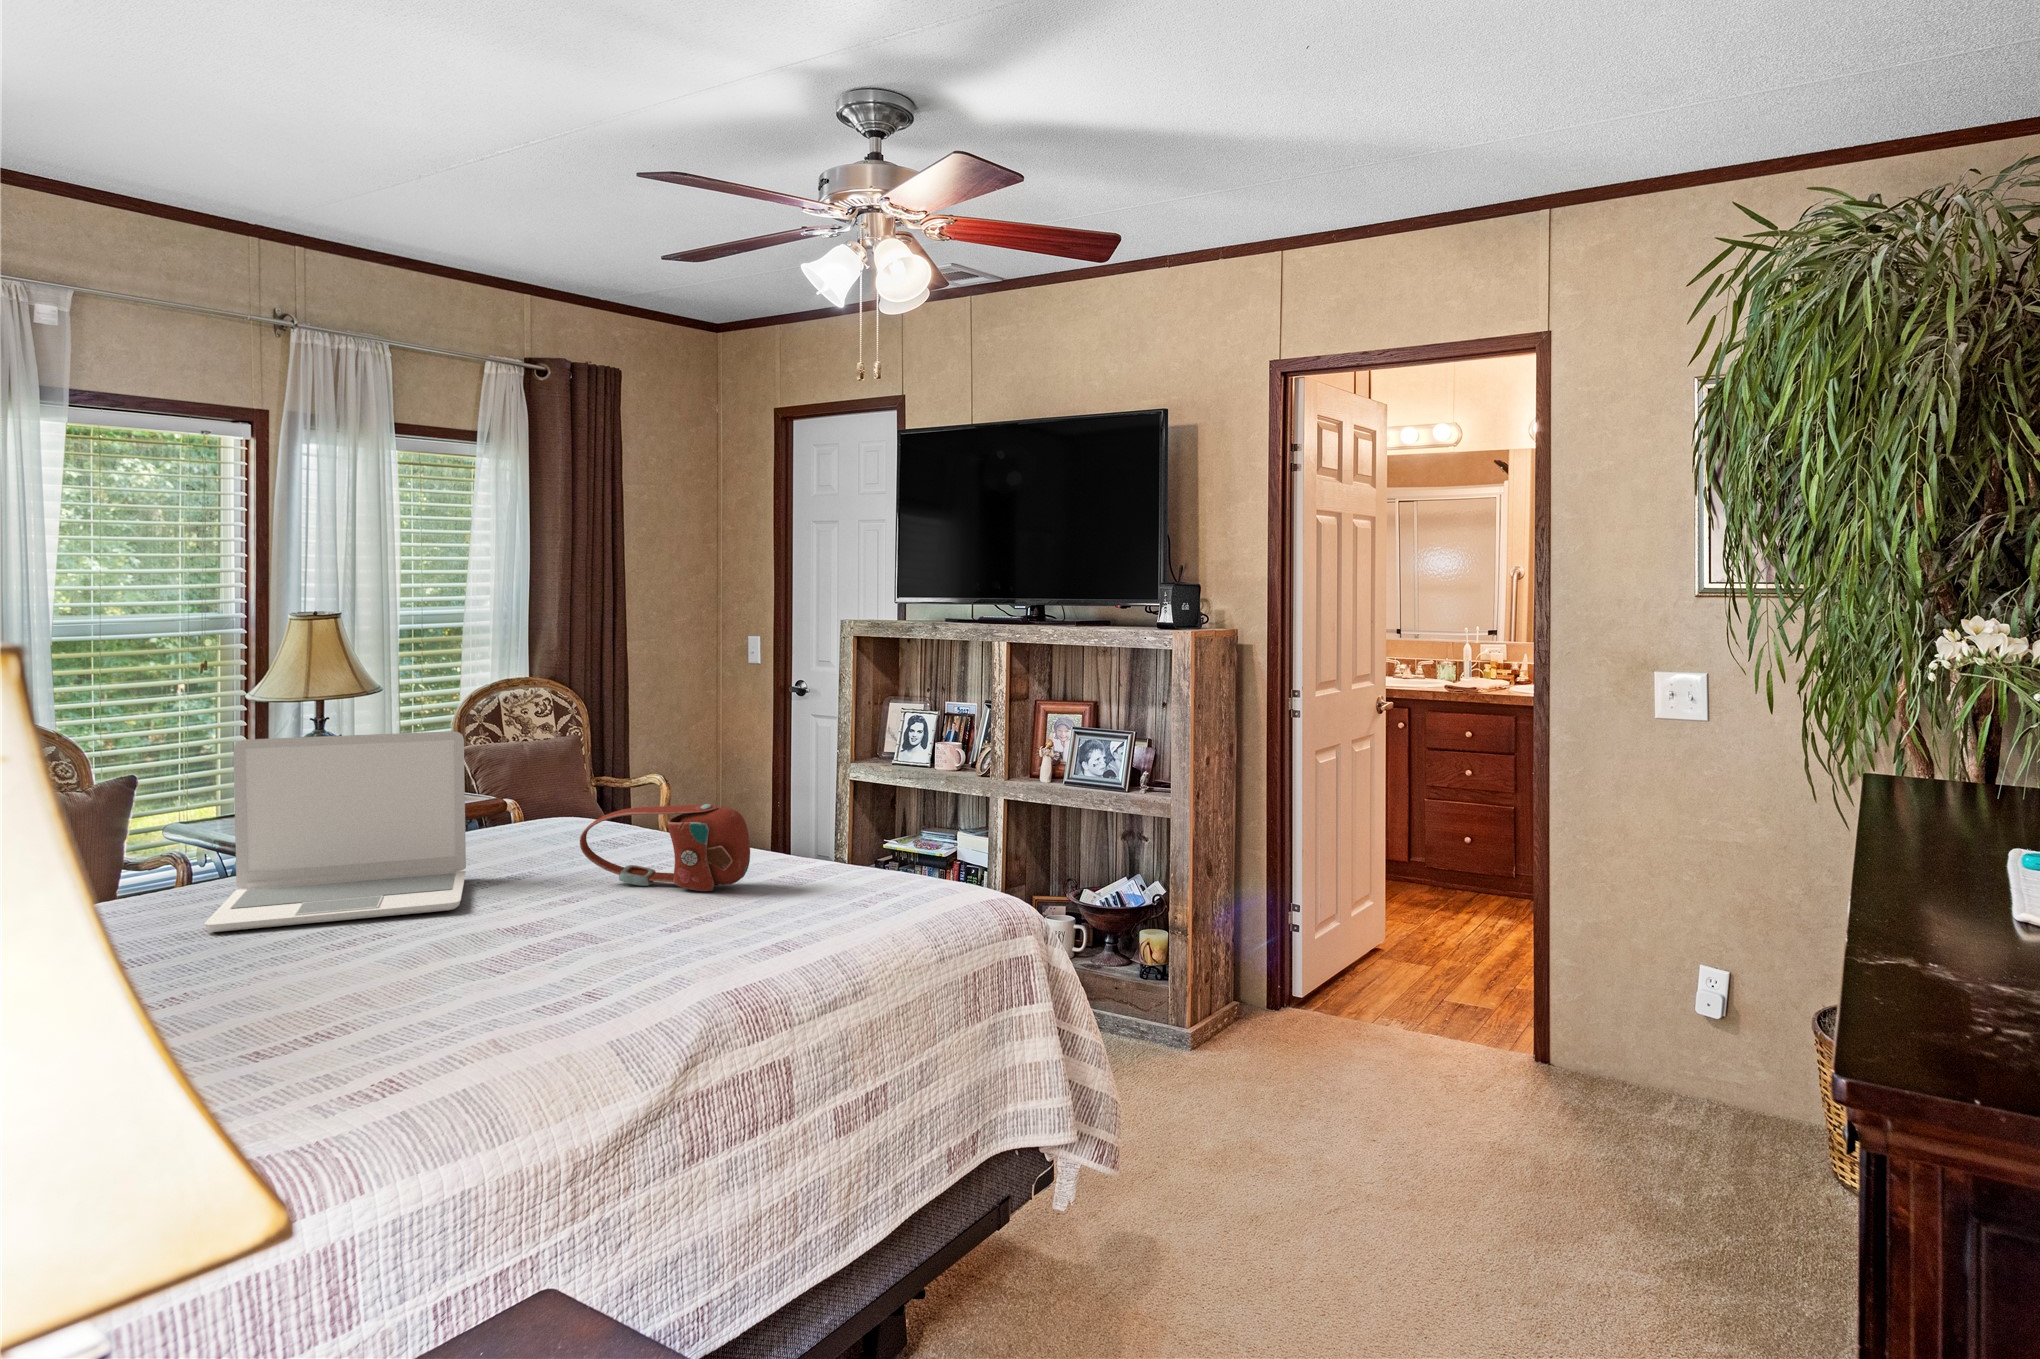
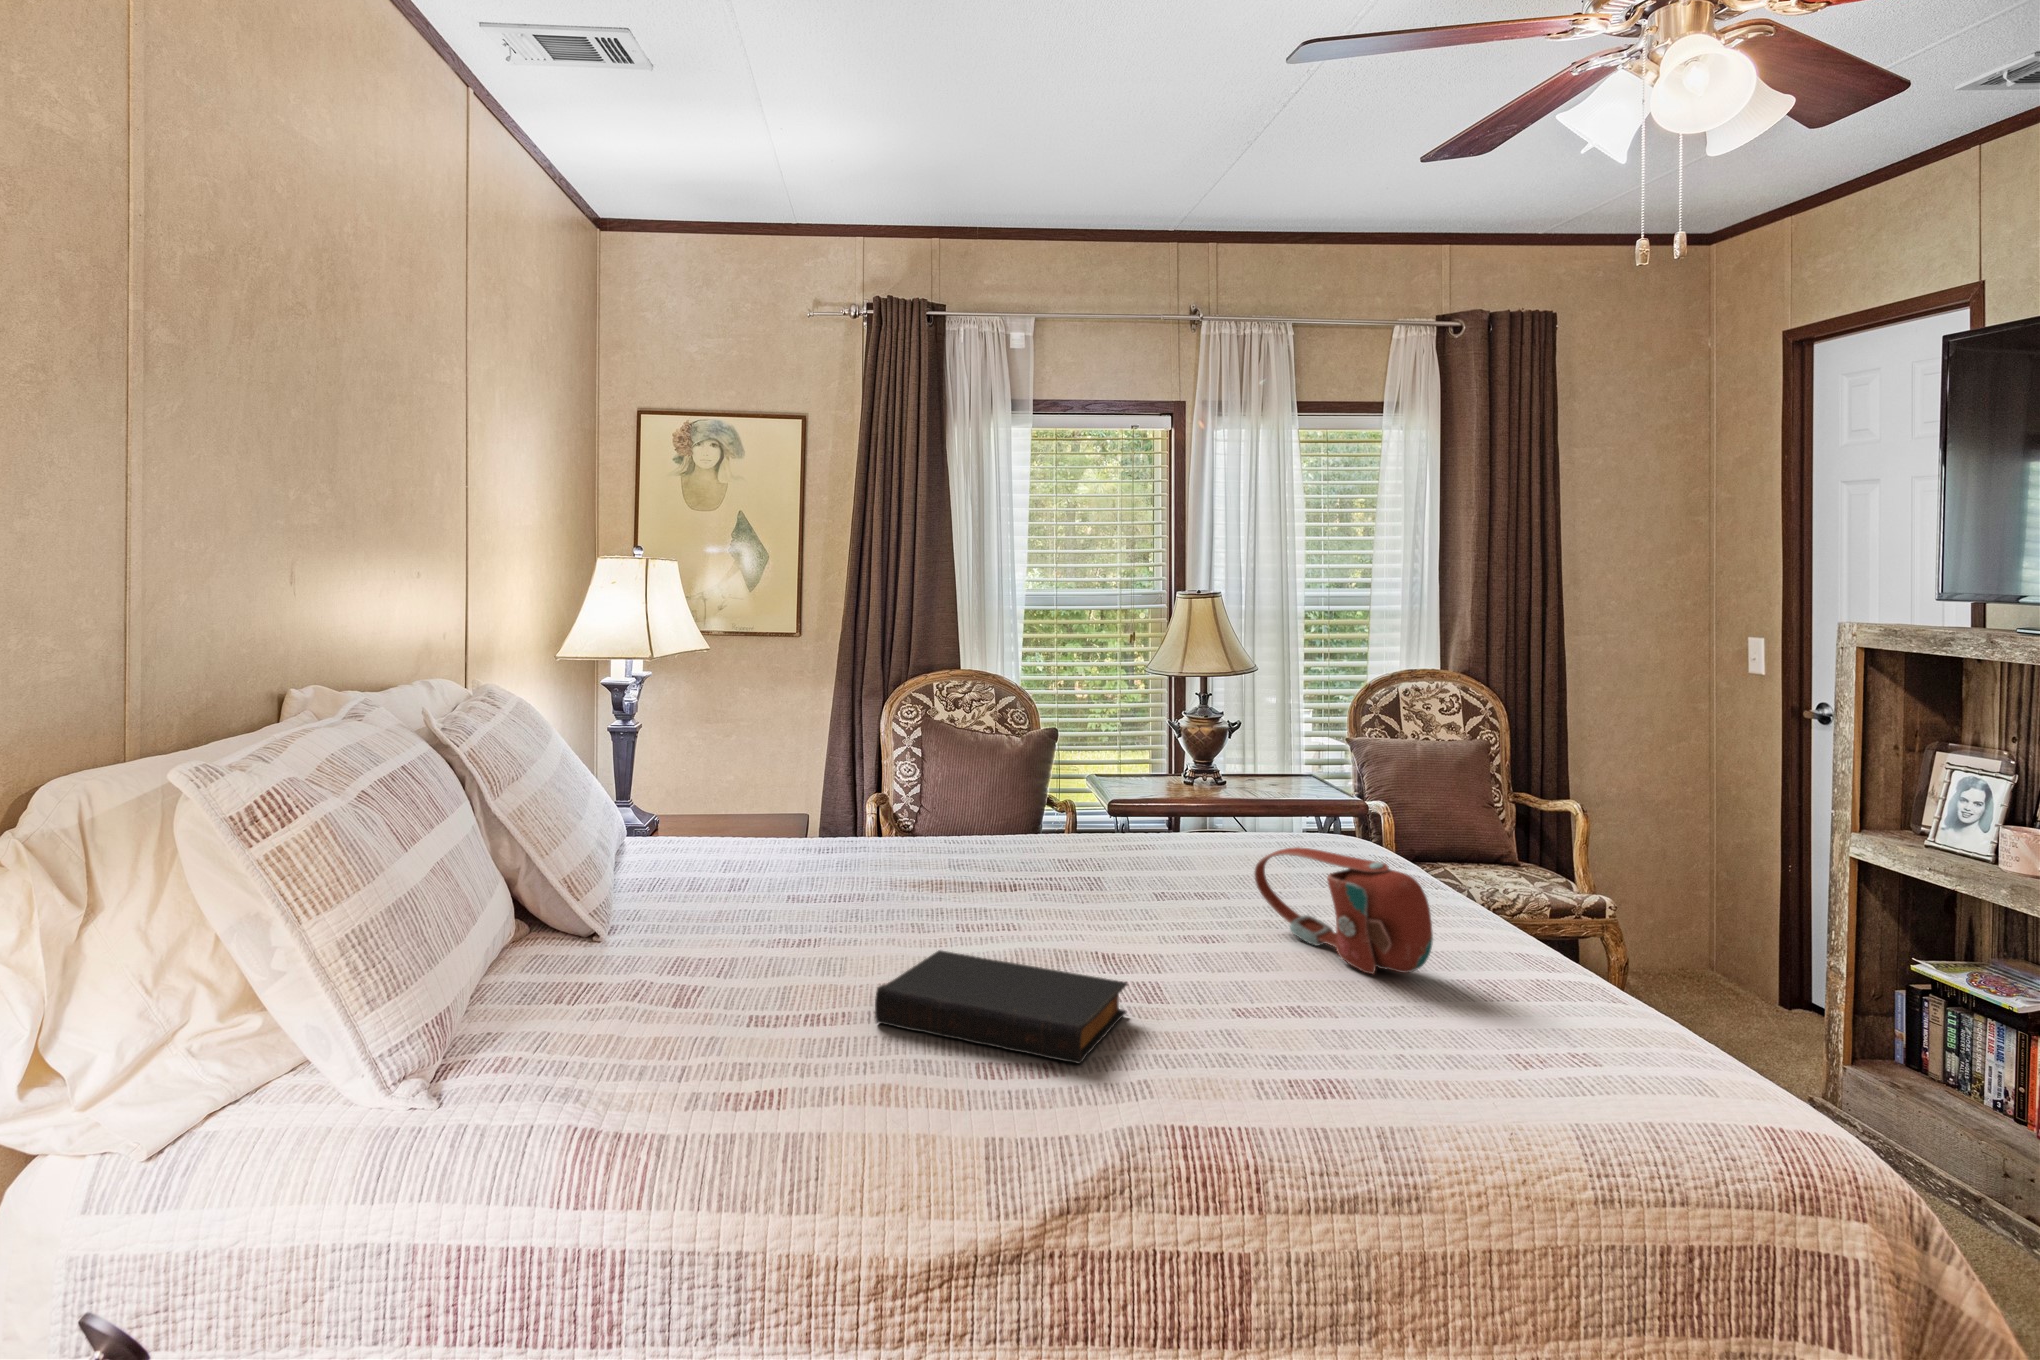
laptop: present [205,731,466,932] -> none [915,713,1171,919]
book: none [373,928,597,1020] -> present [875,950,1127,1064]

